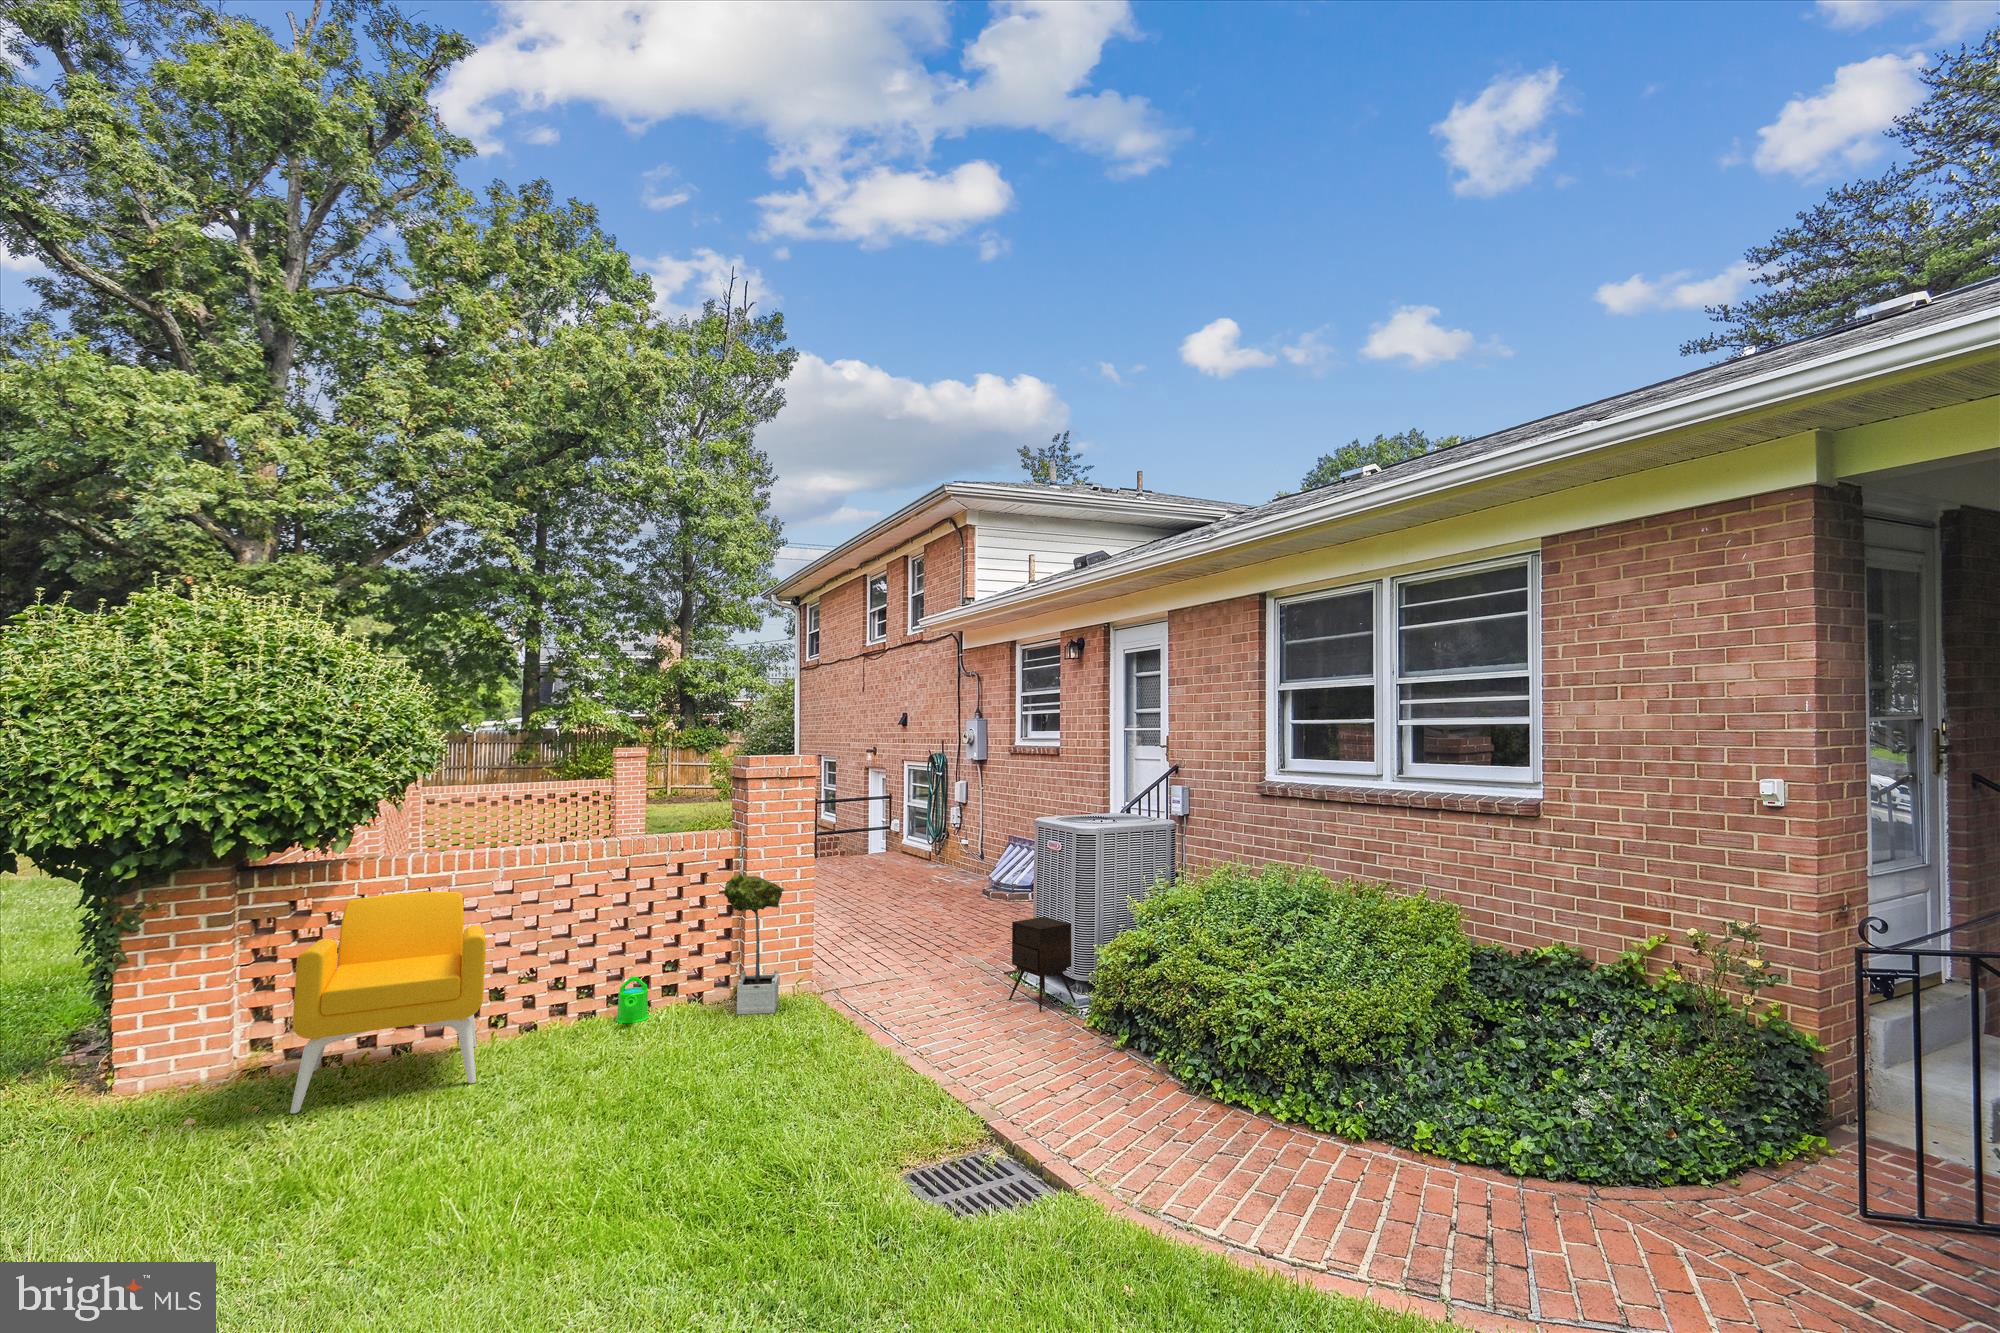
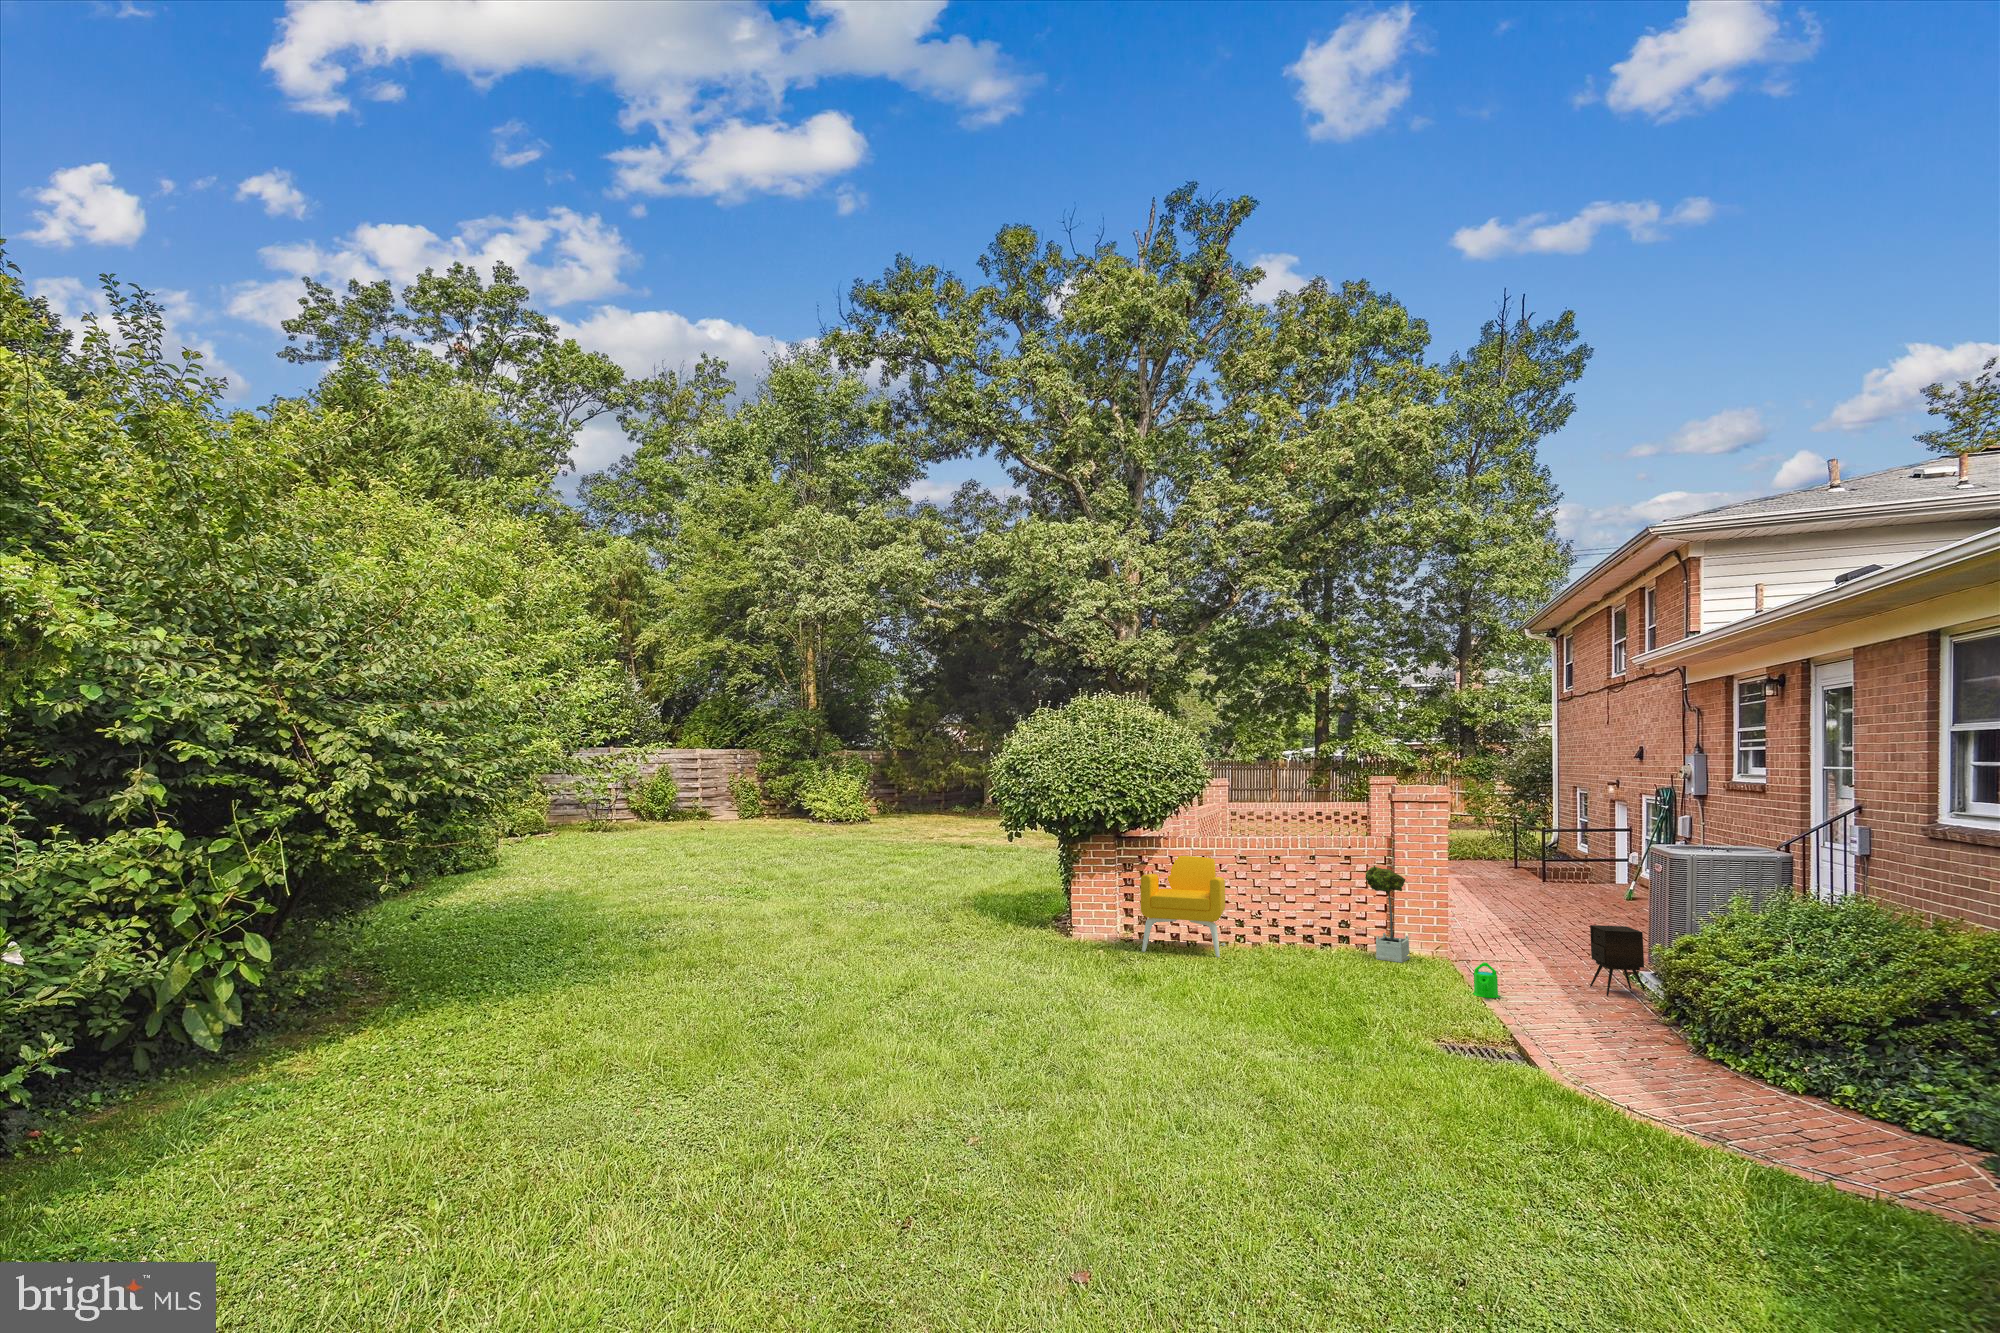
watering can: present [615,976,650,1023] -> present [1473,962,1500,998]

